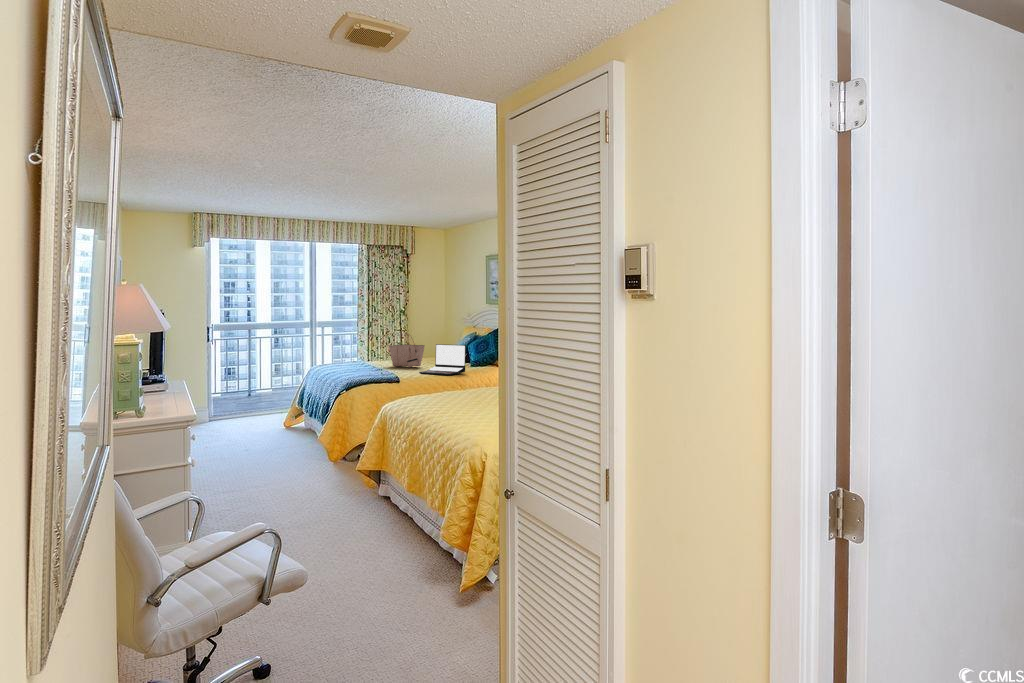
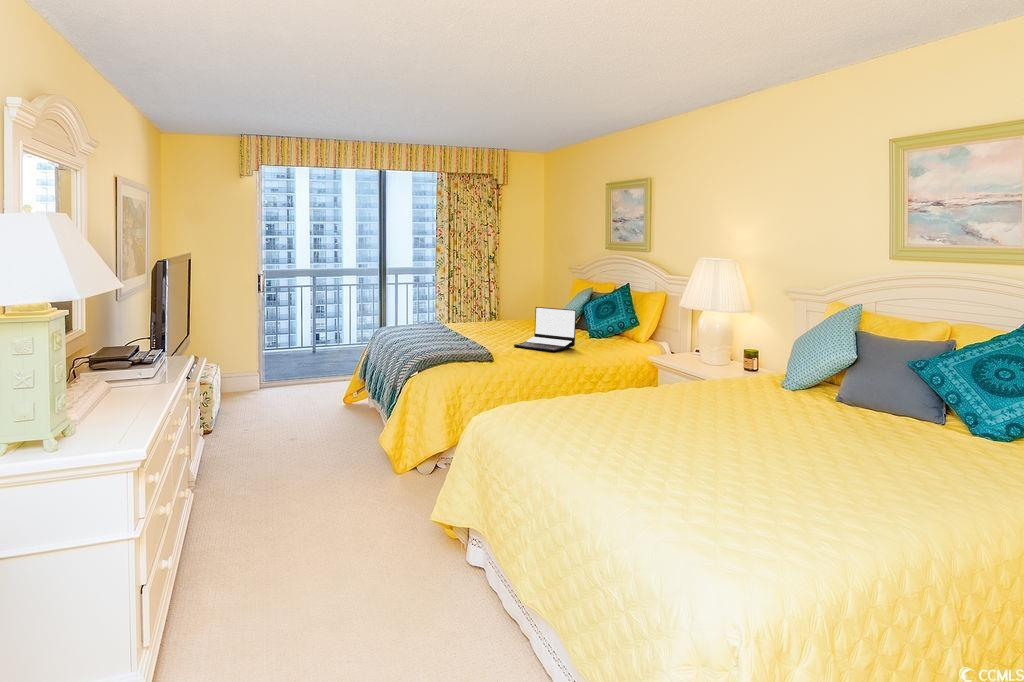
tote bag: present [389,333,425,367] -> none [474,290,520,335]

